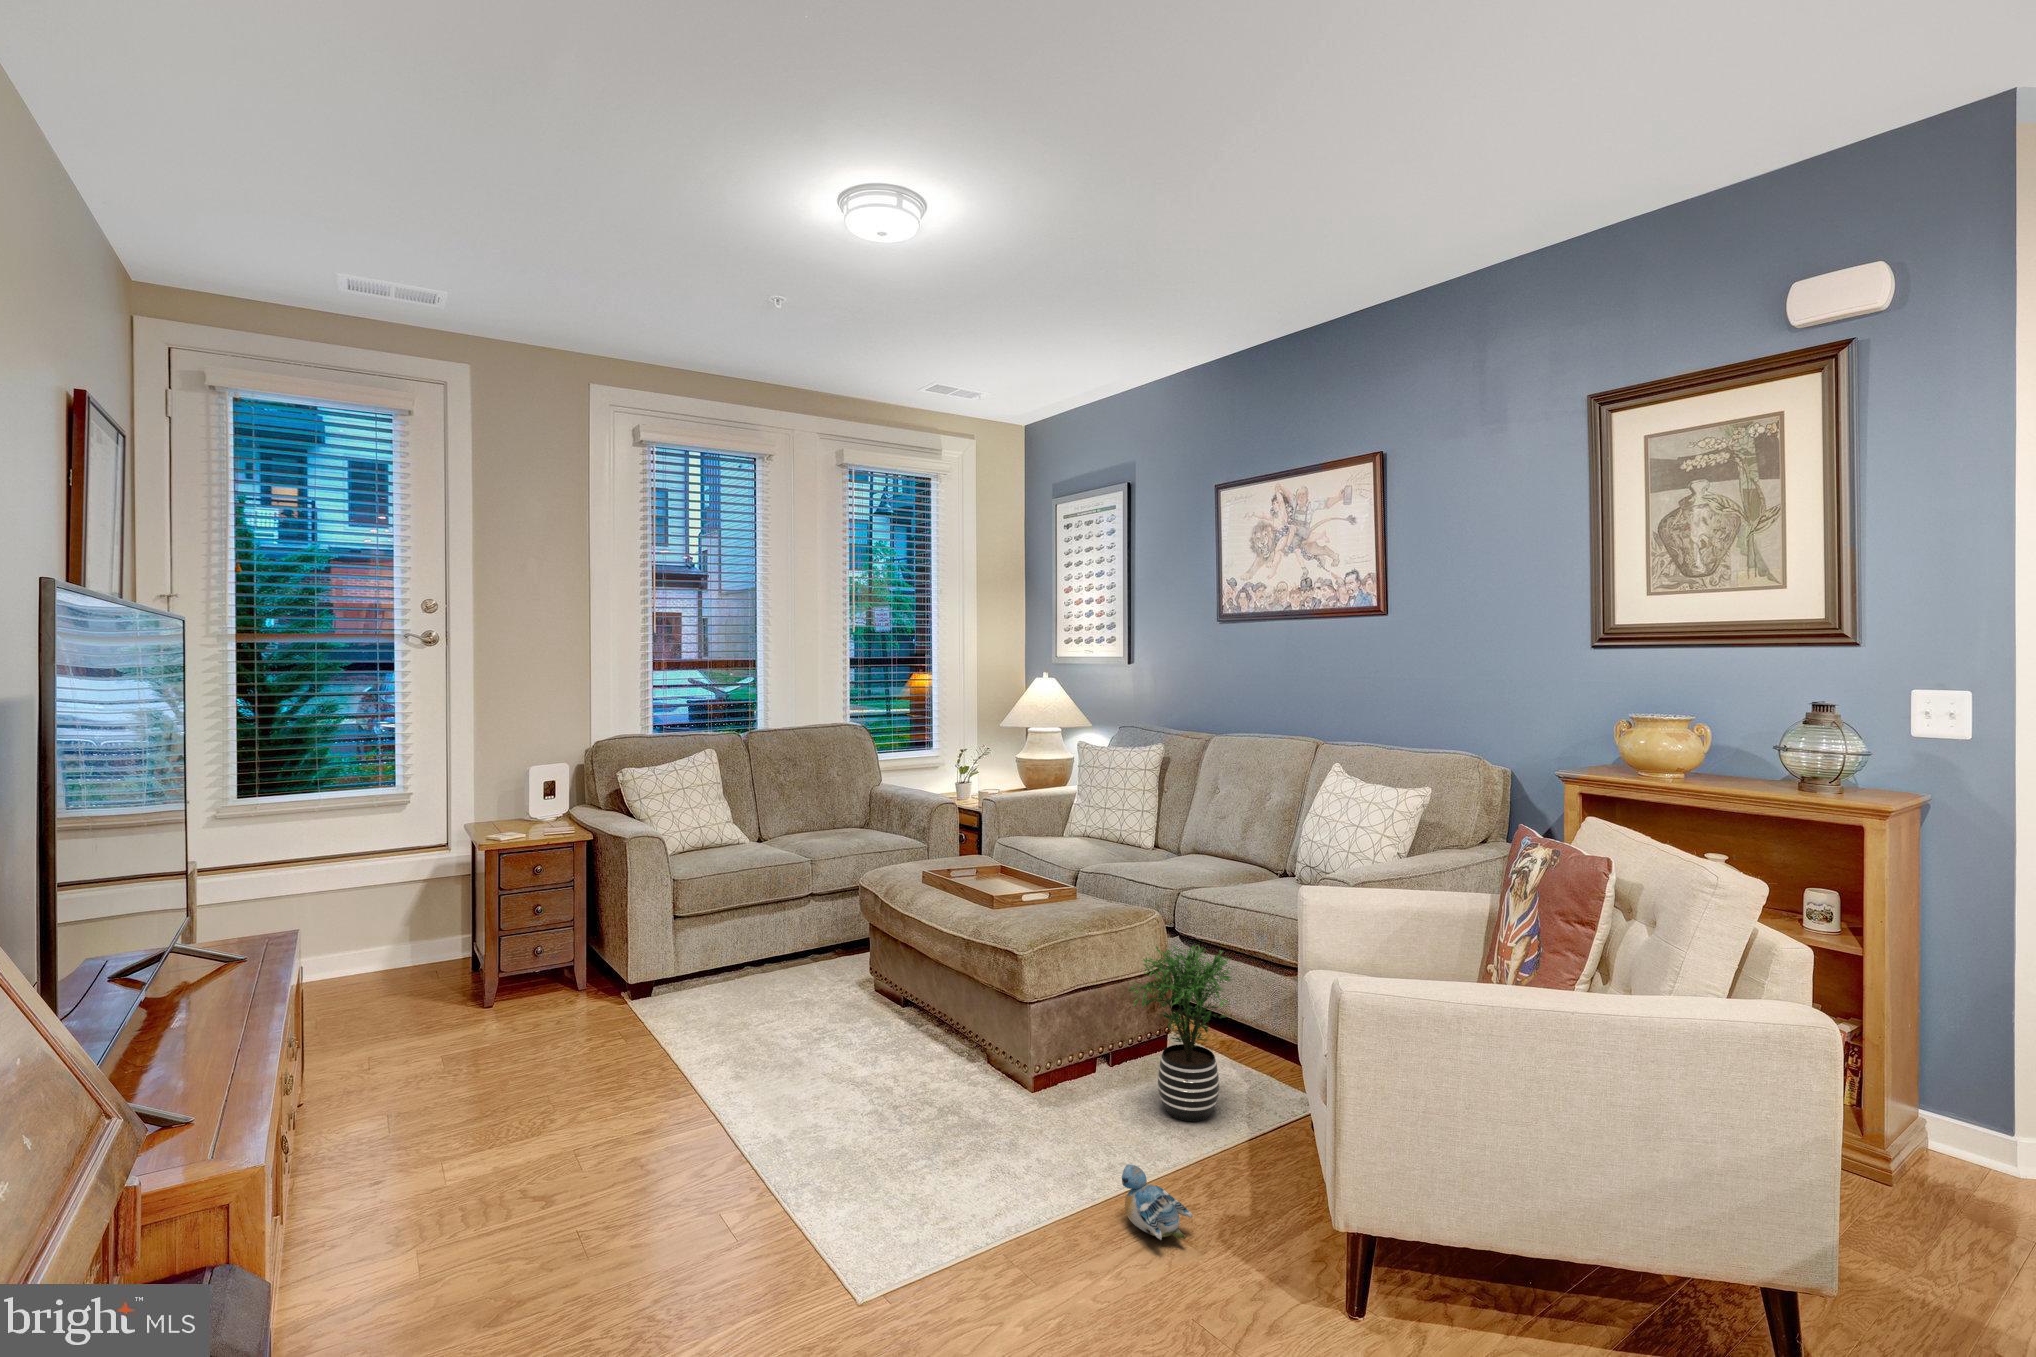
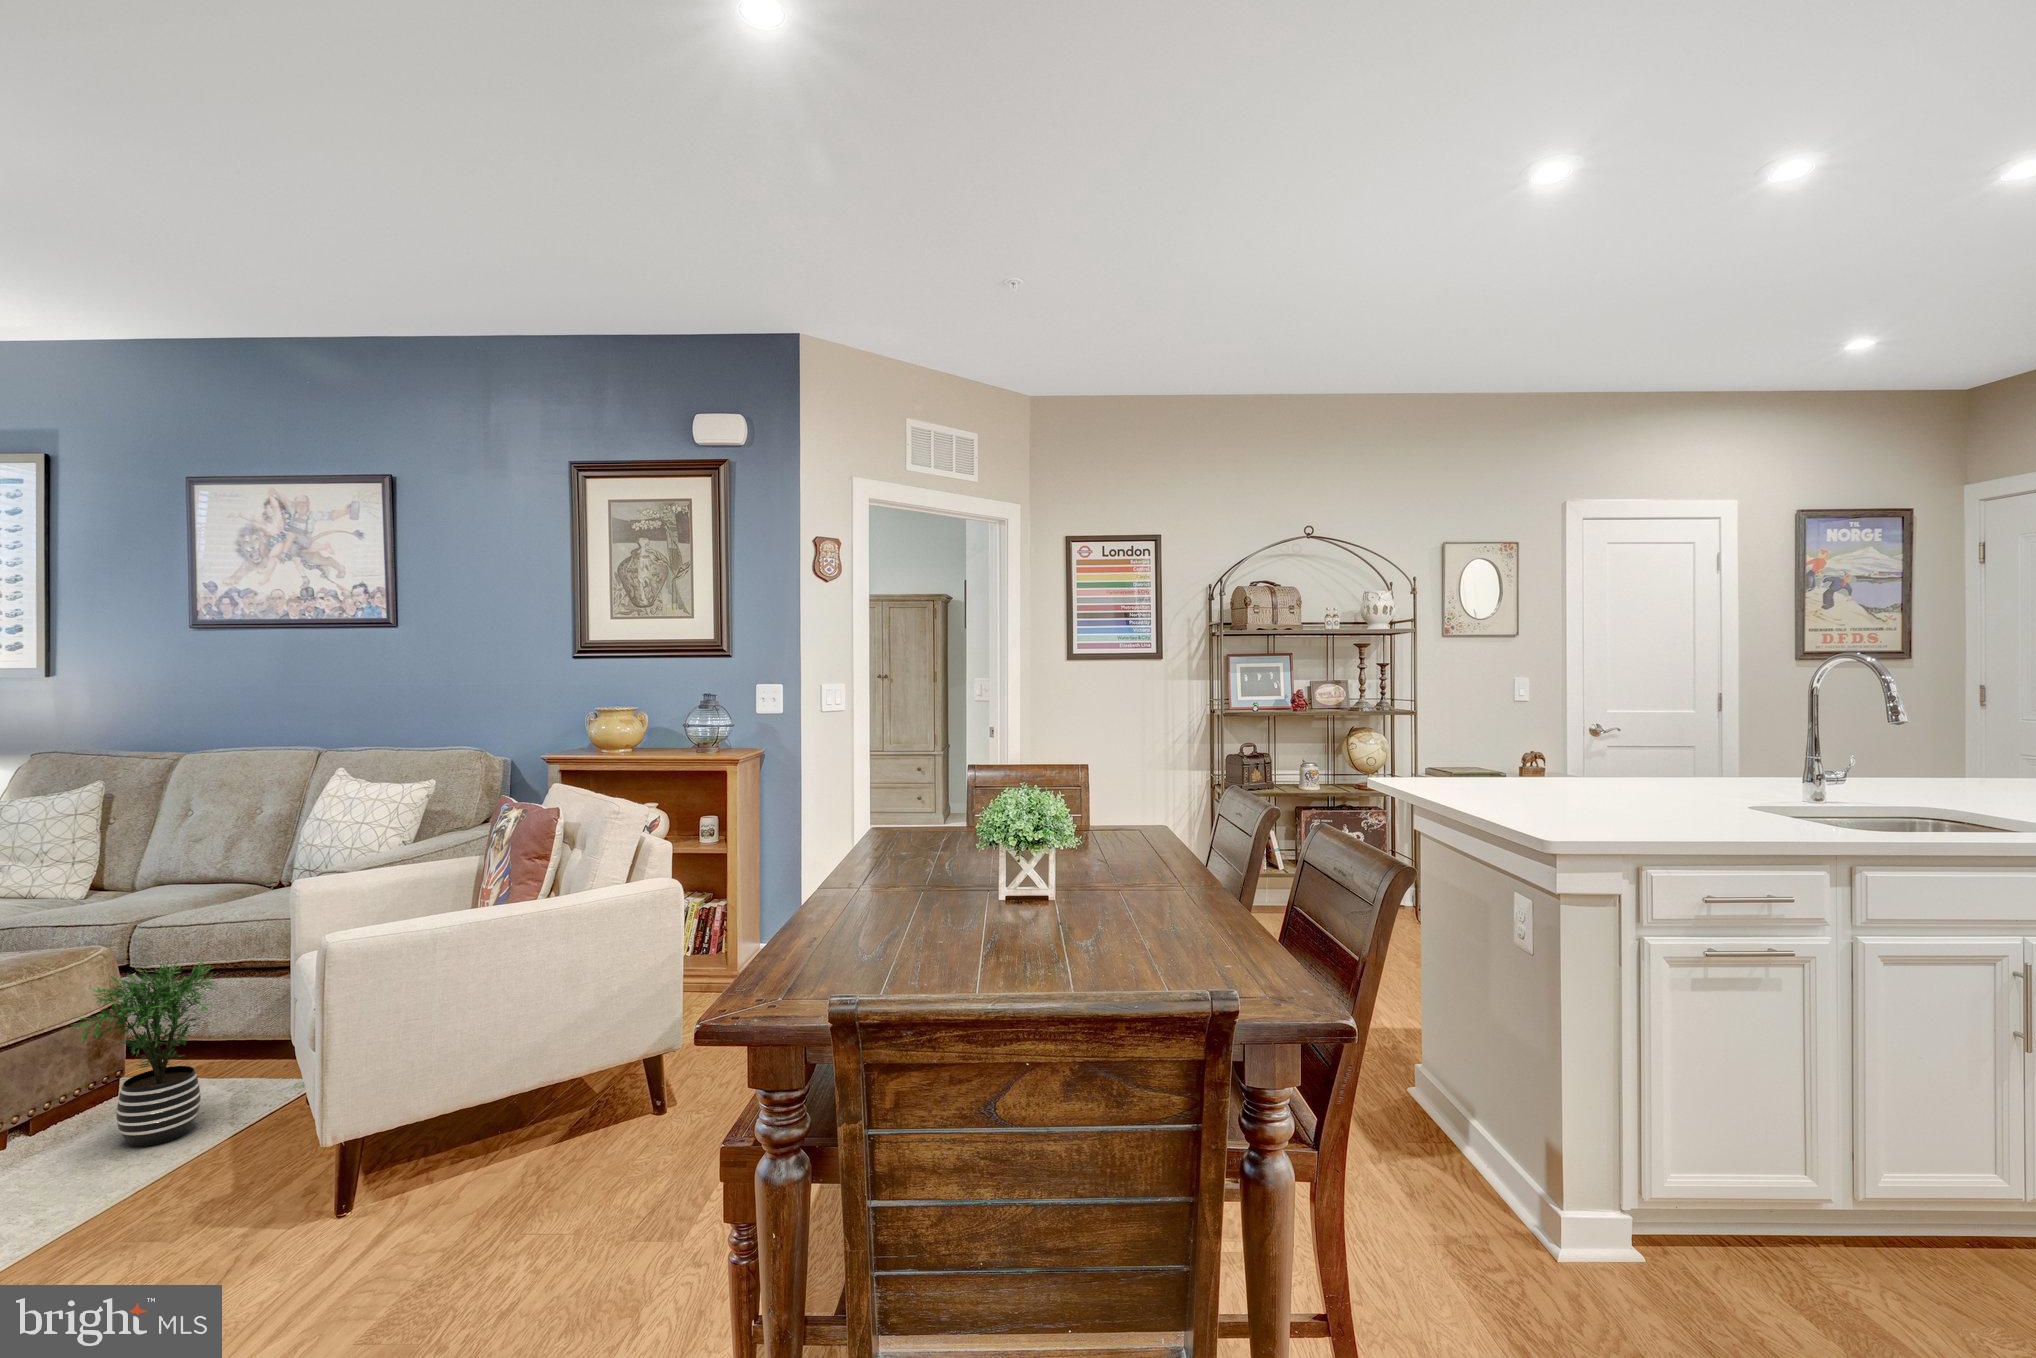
plush toy: present [1122,1164,1193,1240] -> none [74,1184,172,1243]

